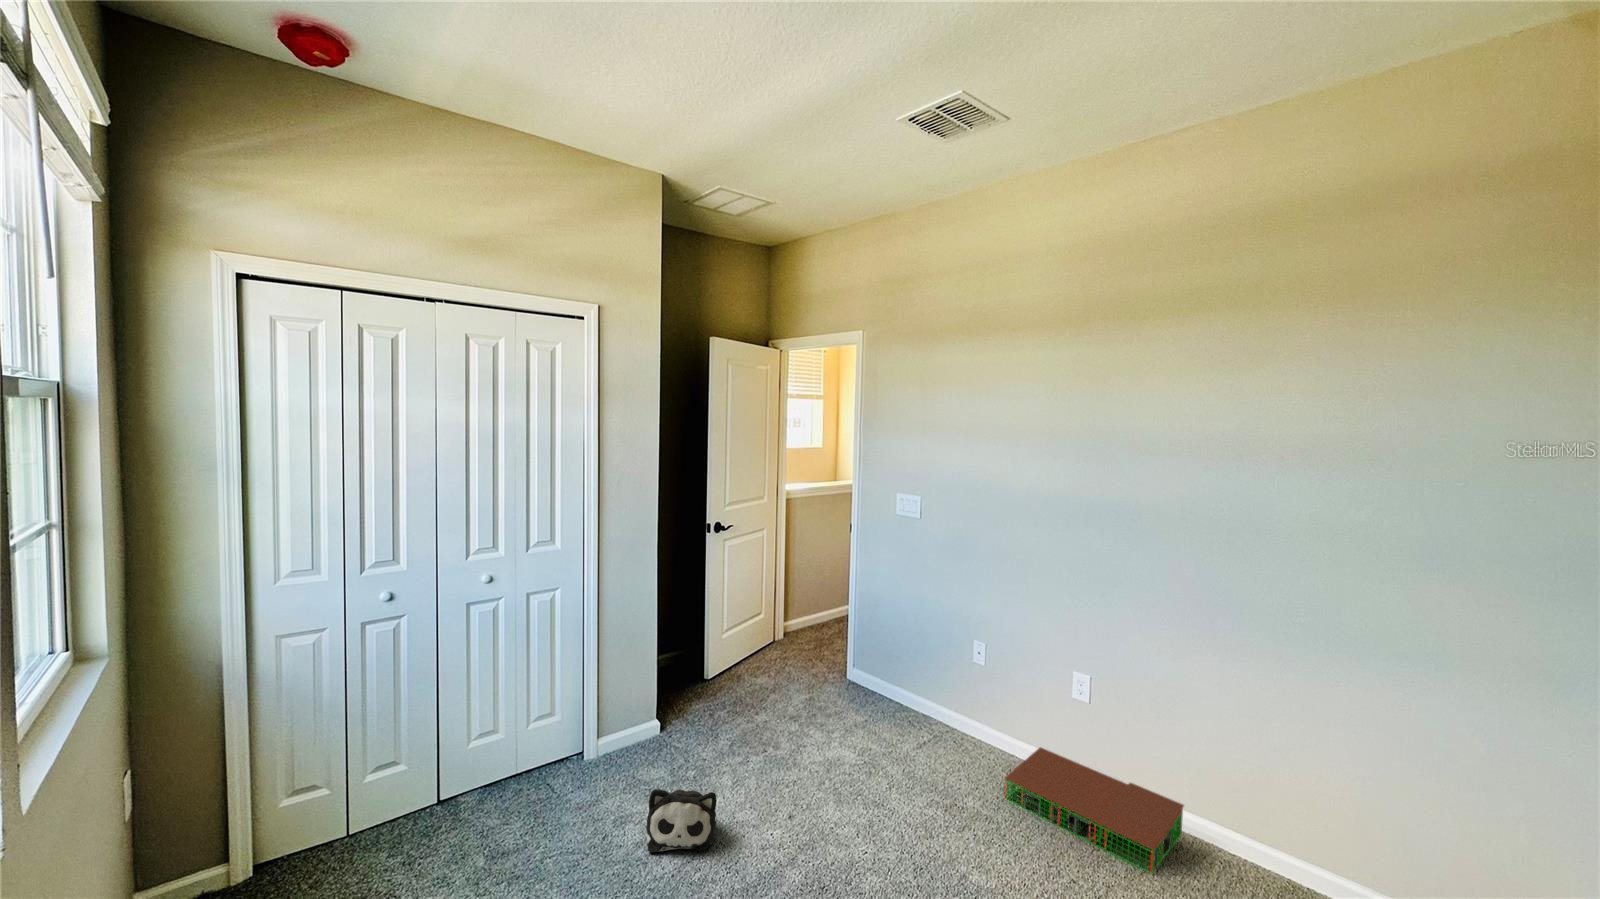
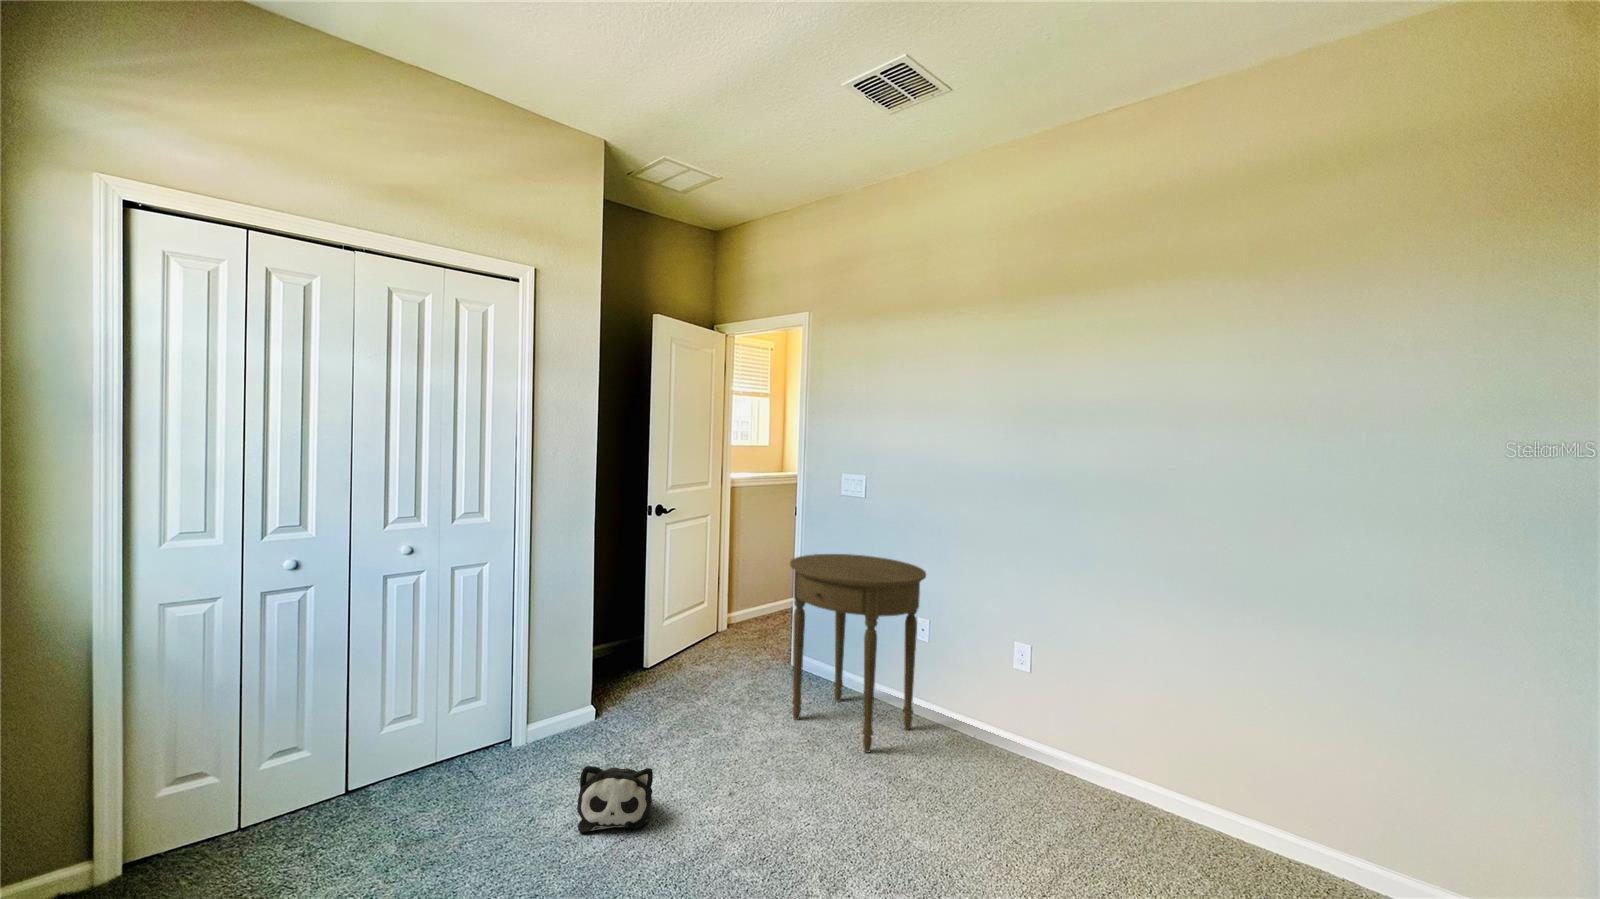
side table: none [845,574,982,776] -> present [790,554,926,753]
storage bin: present [1005,748,1184,873] -> none [949,720,1121,832]

